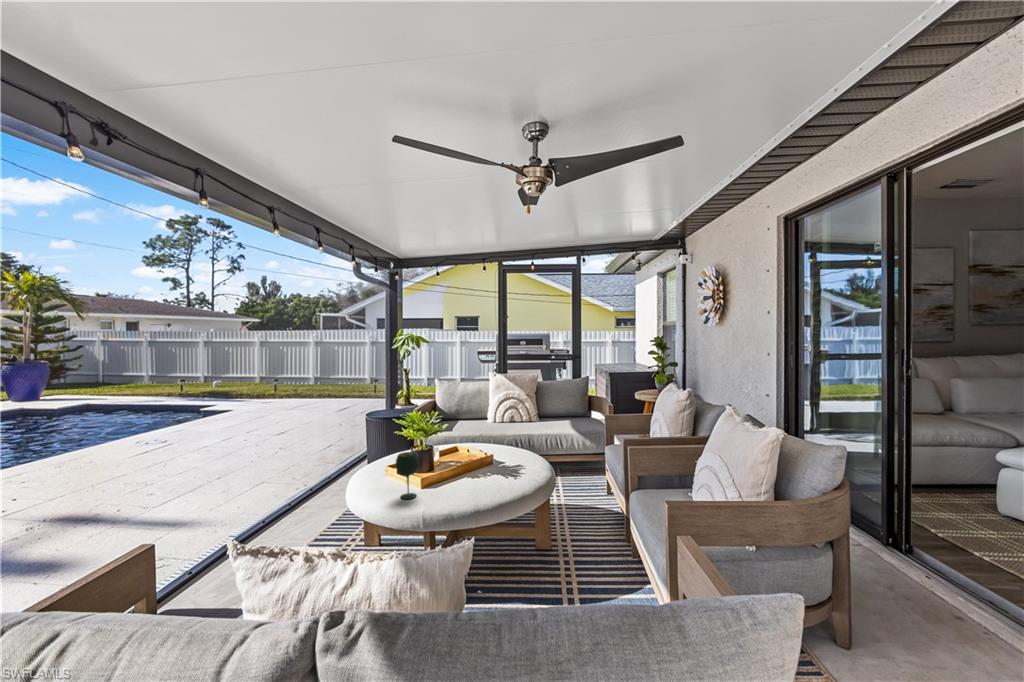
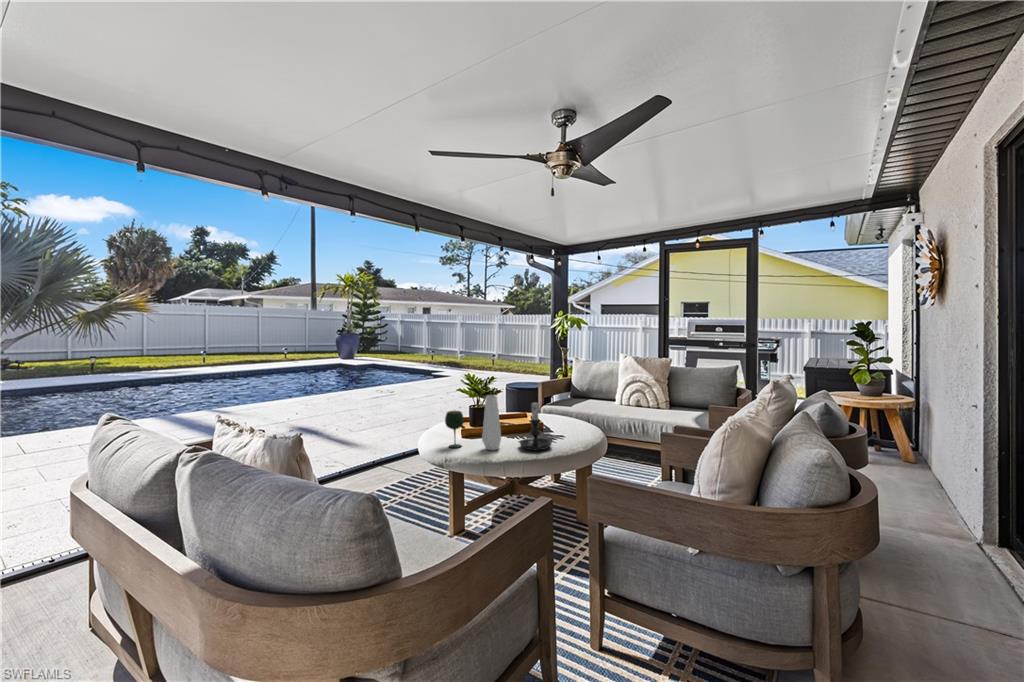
candle holder: none [480,427,519,484] -> present [519,402,552,450]
vase: none [445,428,468,493] -> present [482,395,501,450]

